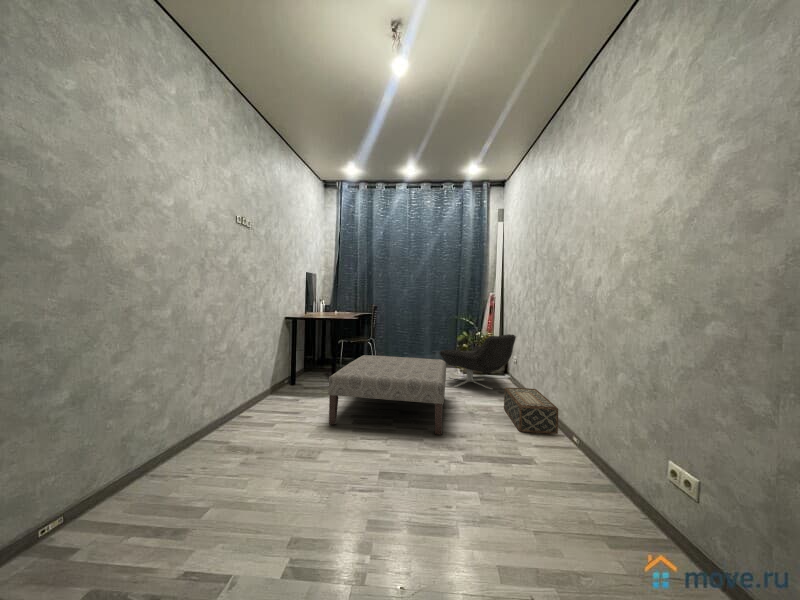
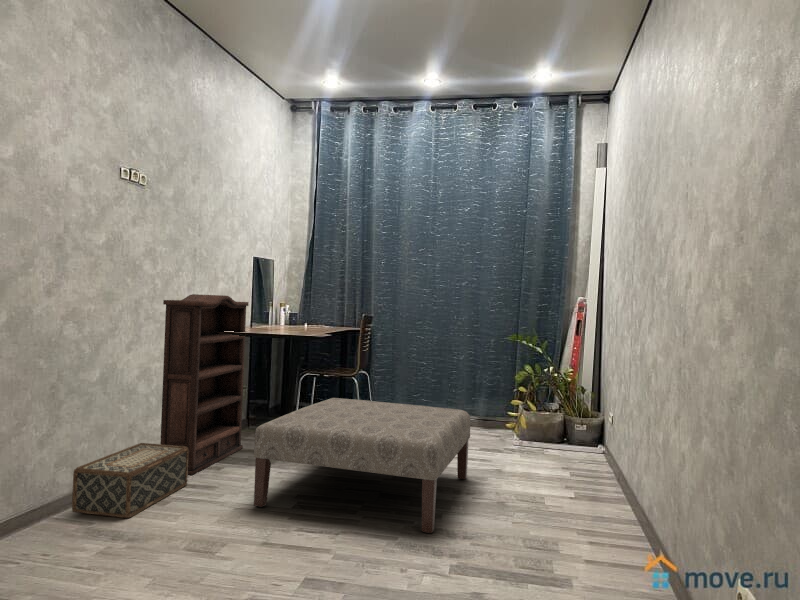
bookshelf: none [259,295,309,406] -> present [160,294,248,475]
lounge chair: present [440,334,516,389] -> none [472,370,608,468]
woven basket: present [504,387,558,434] -> present [72,443,189,518]

